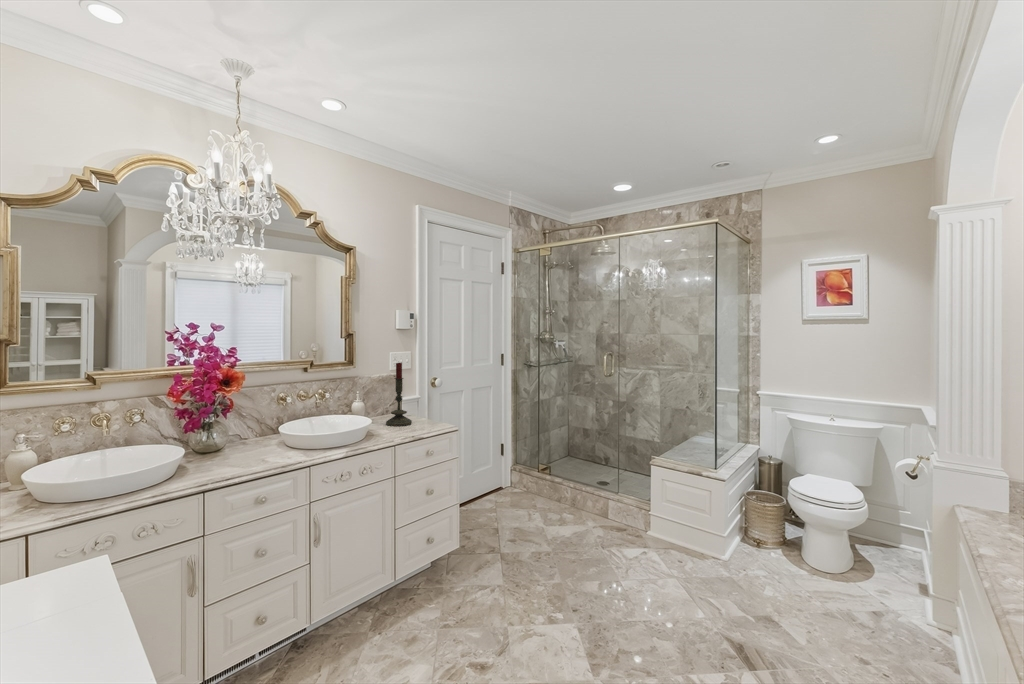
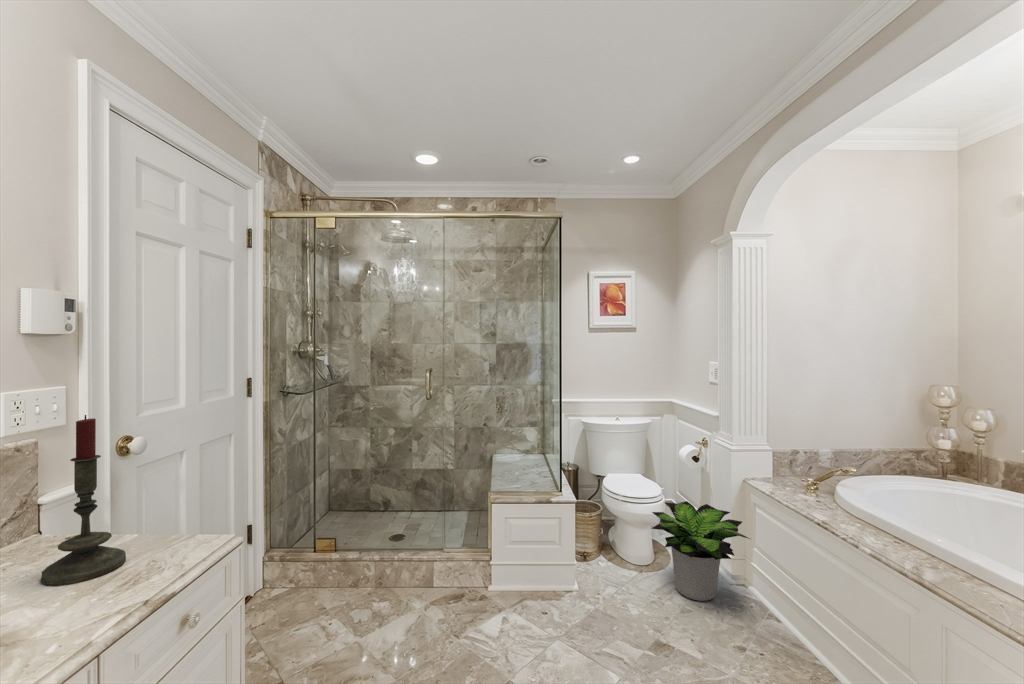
potted plant: none [810,506,949,617] -> present [651,501,750,601]

